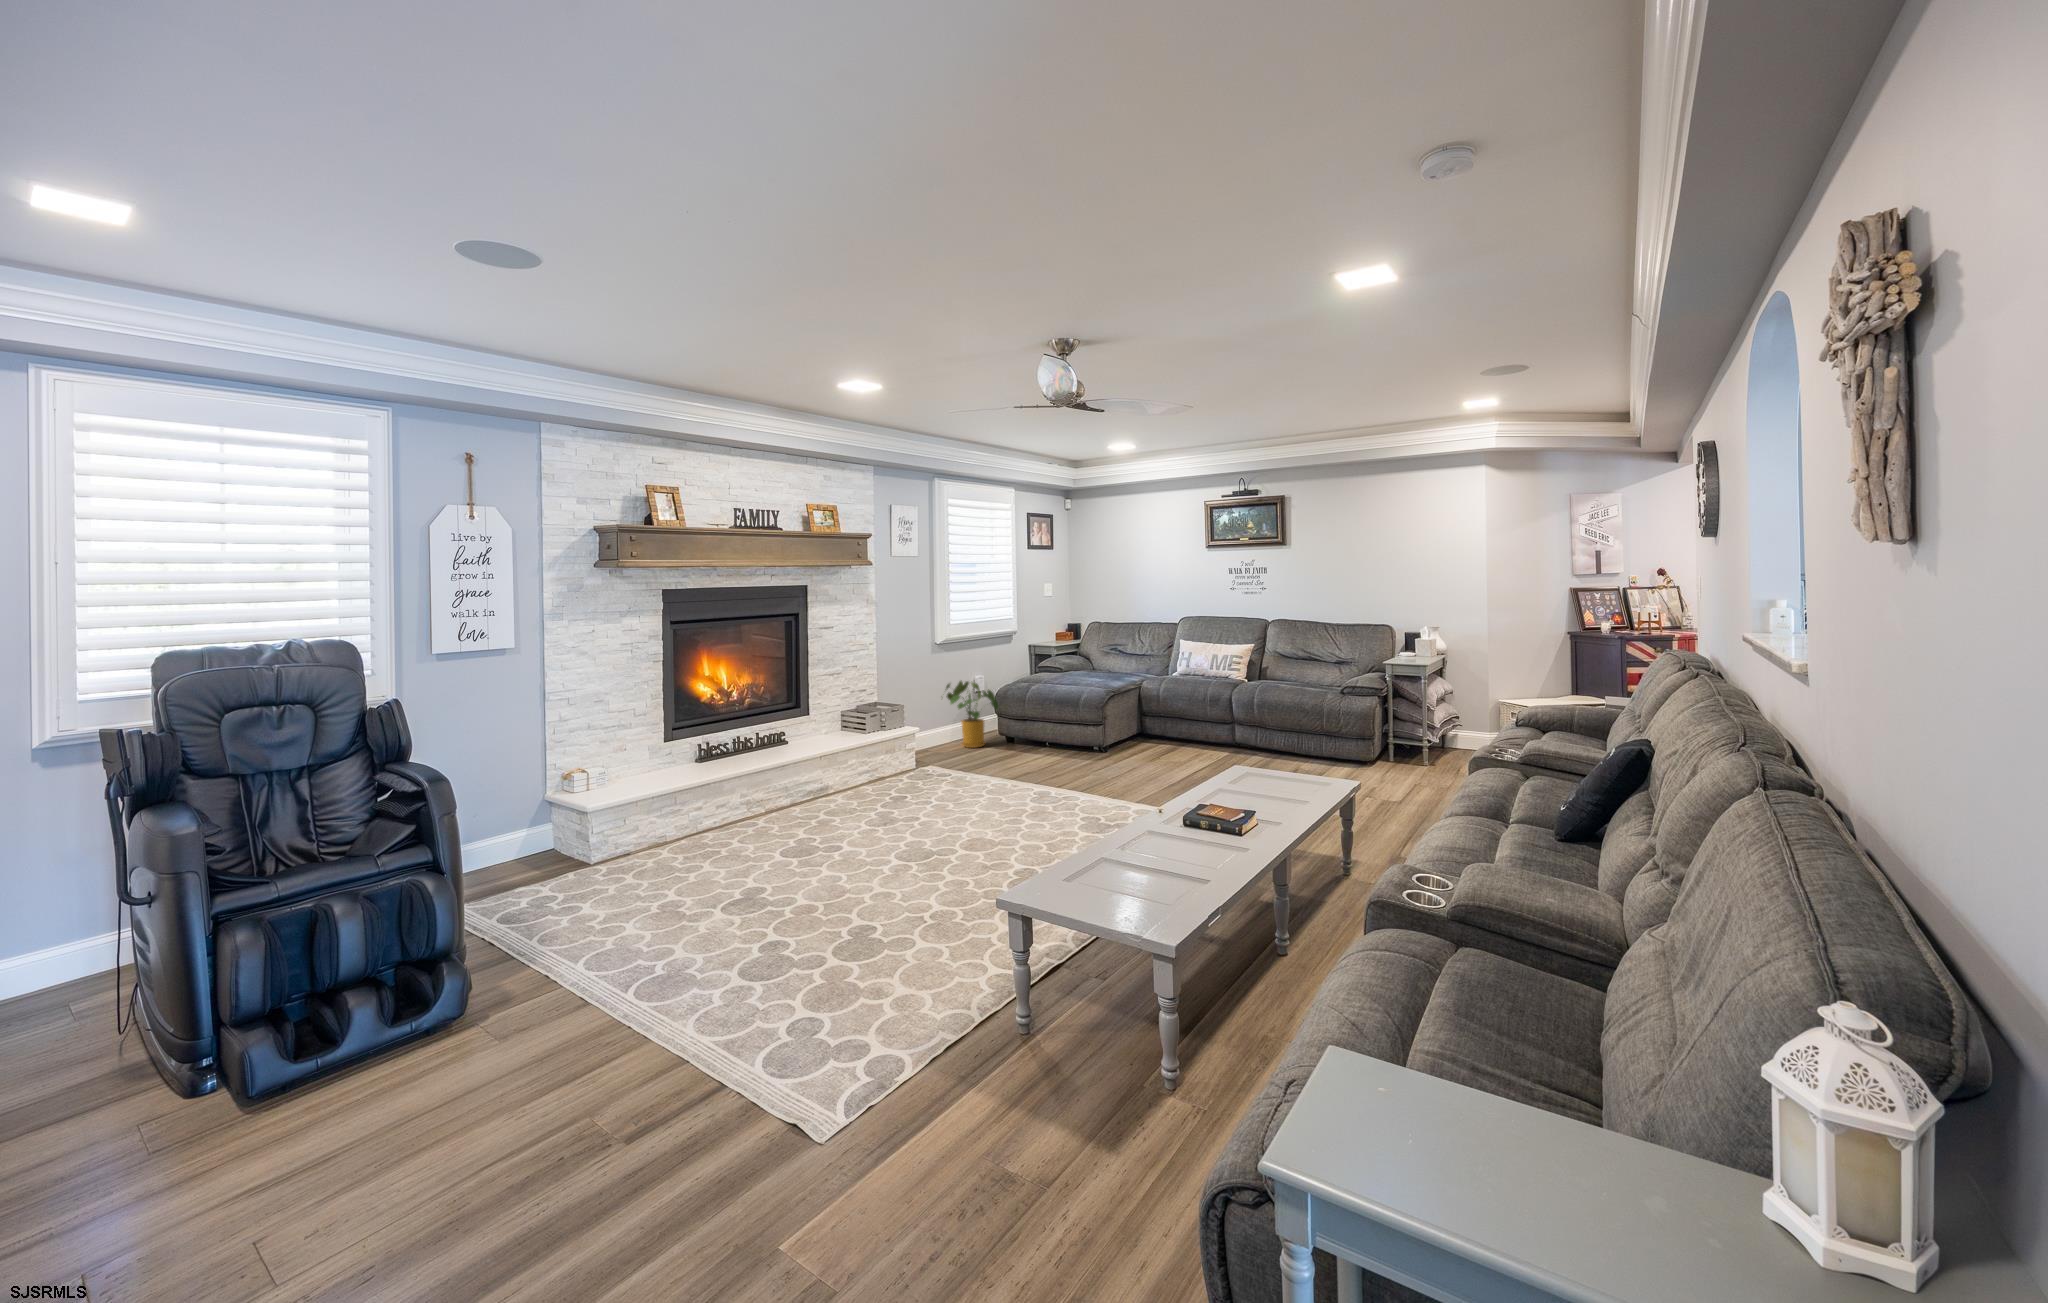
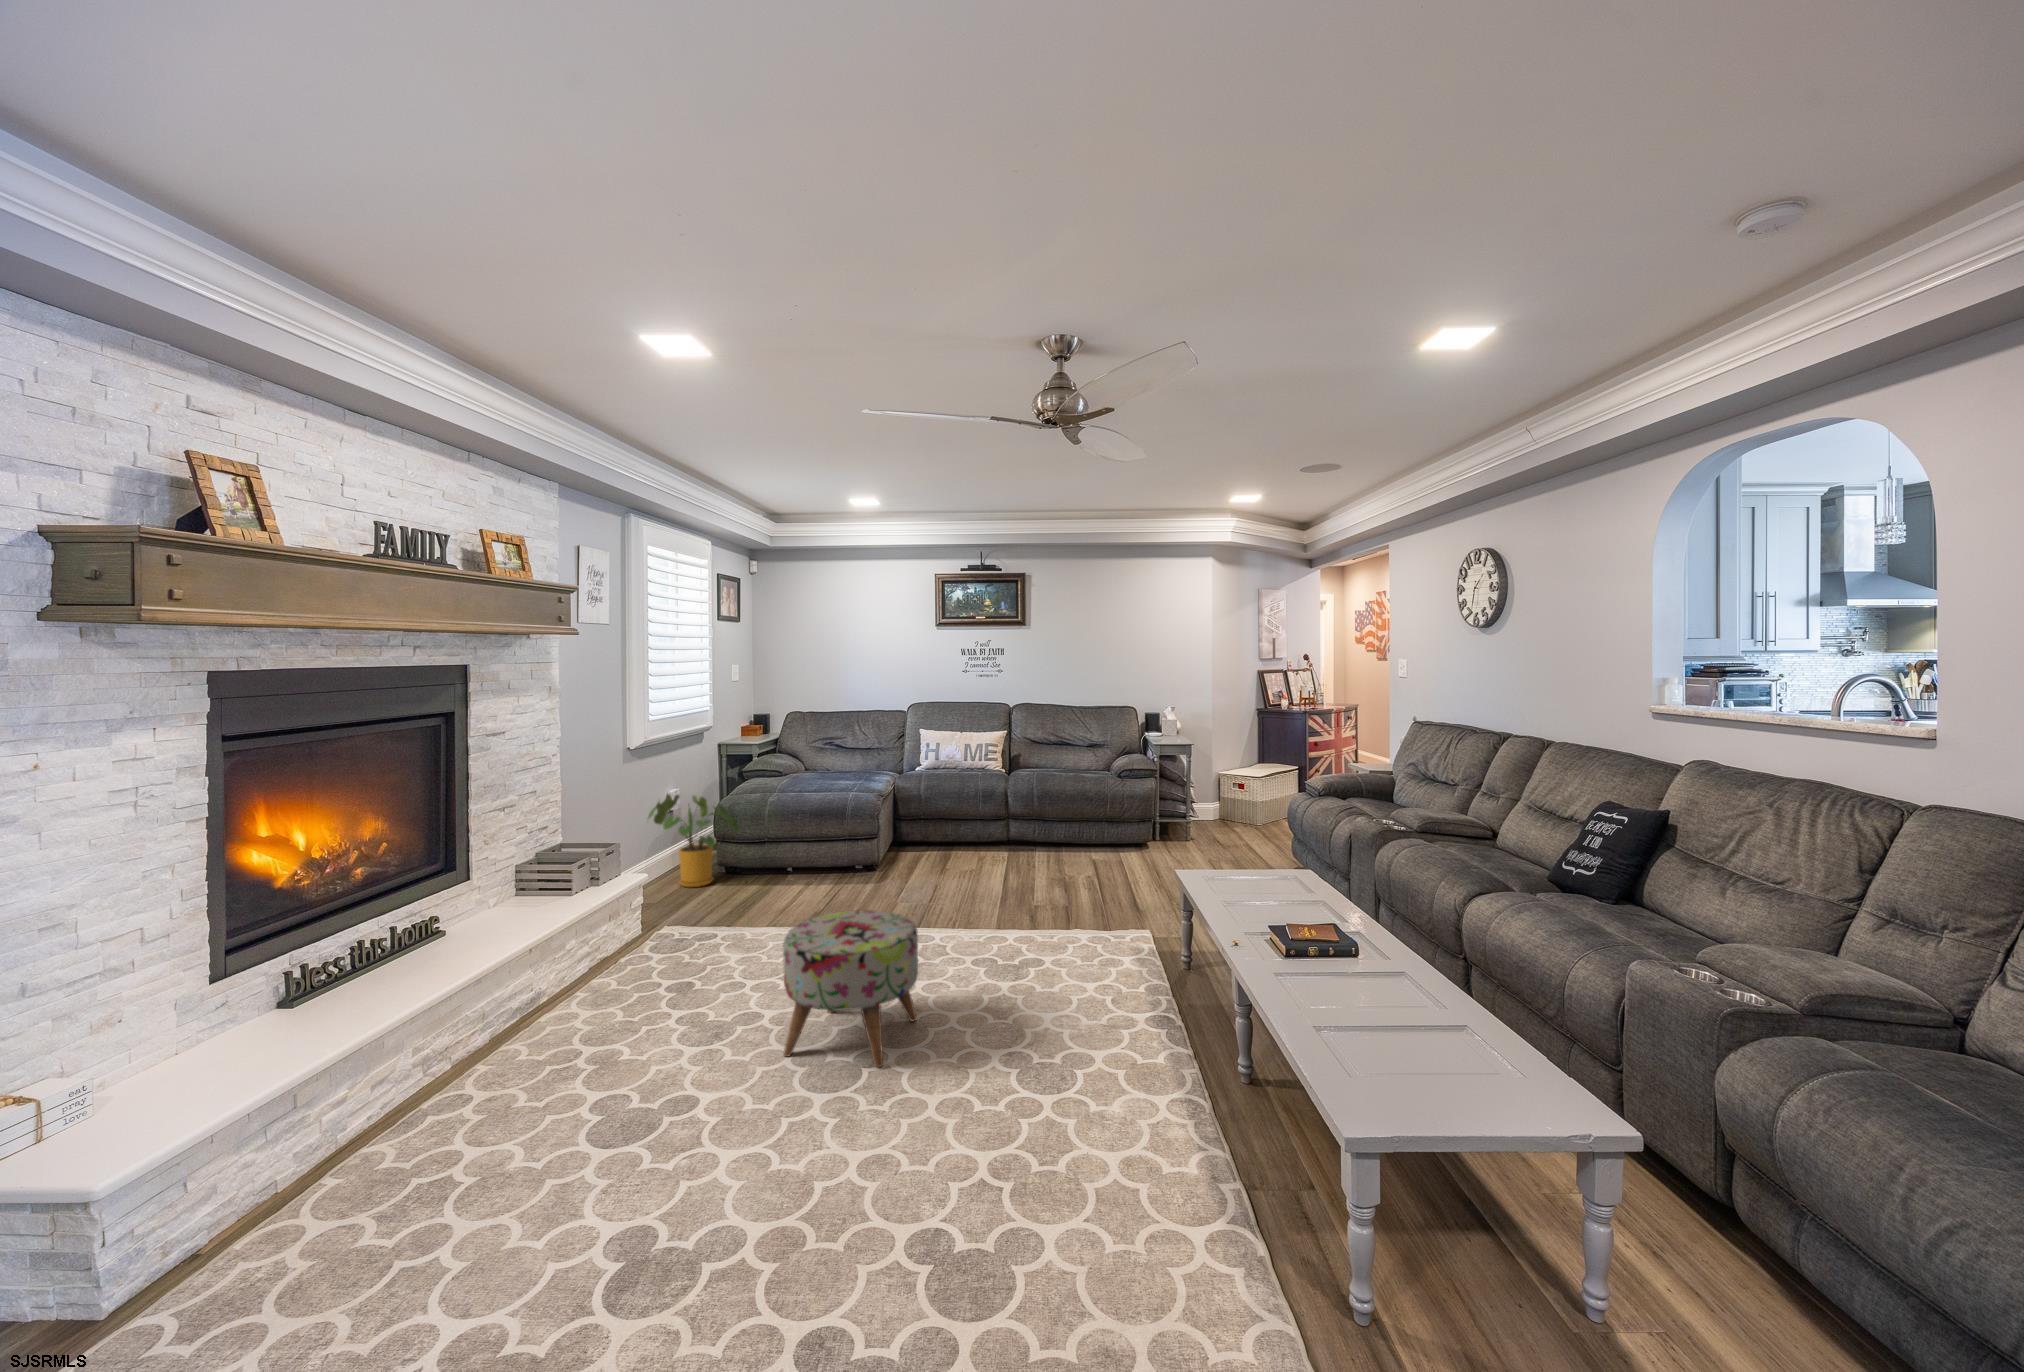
ottoman: none [918,753,1012,848] -> present [783,910,918,1067]

